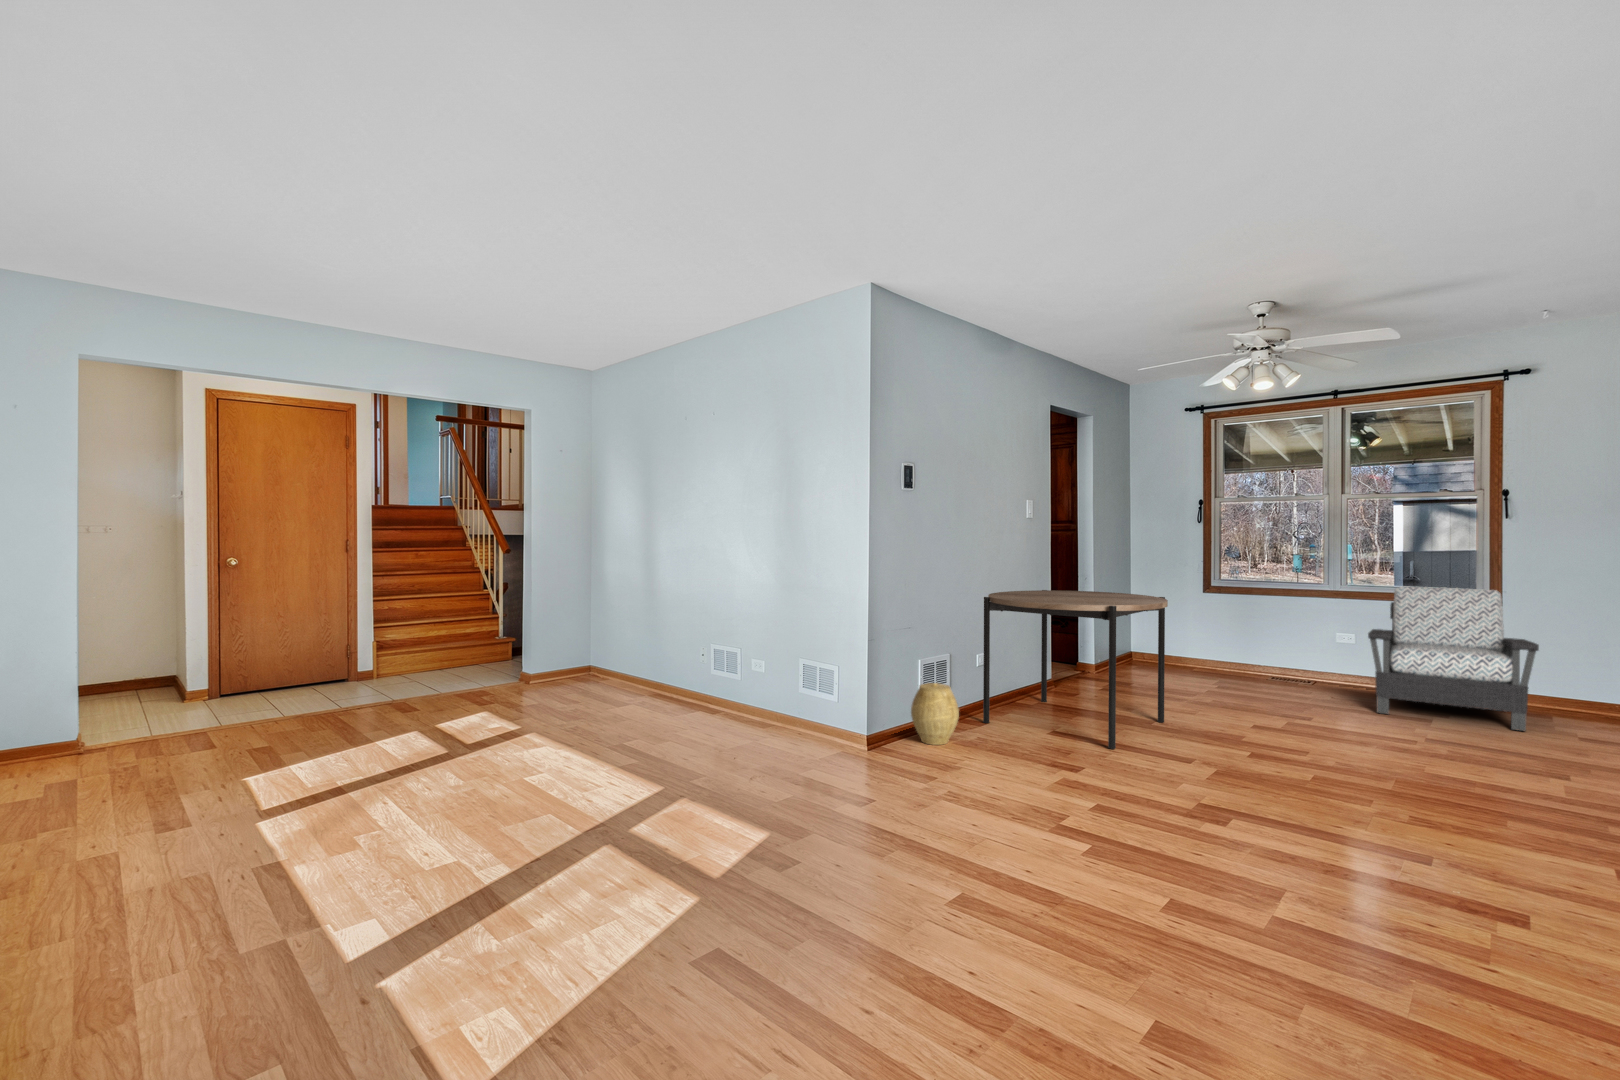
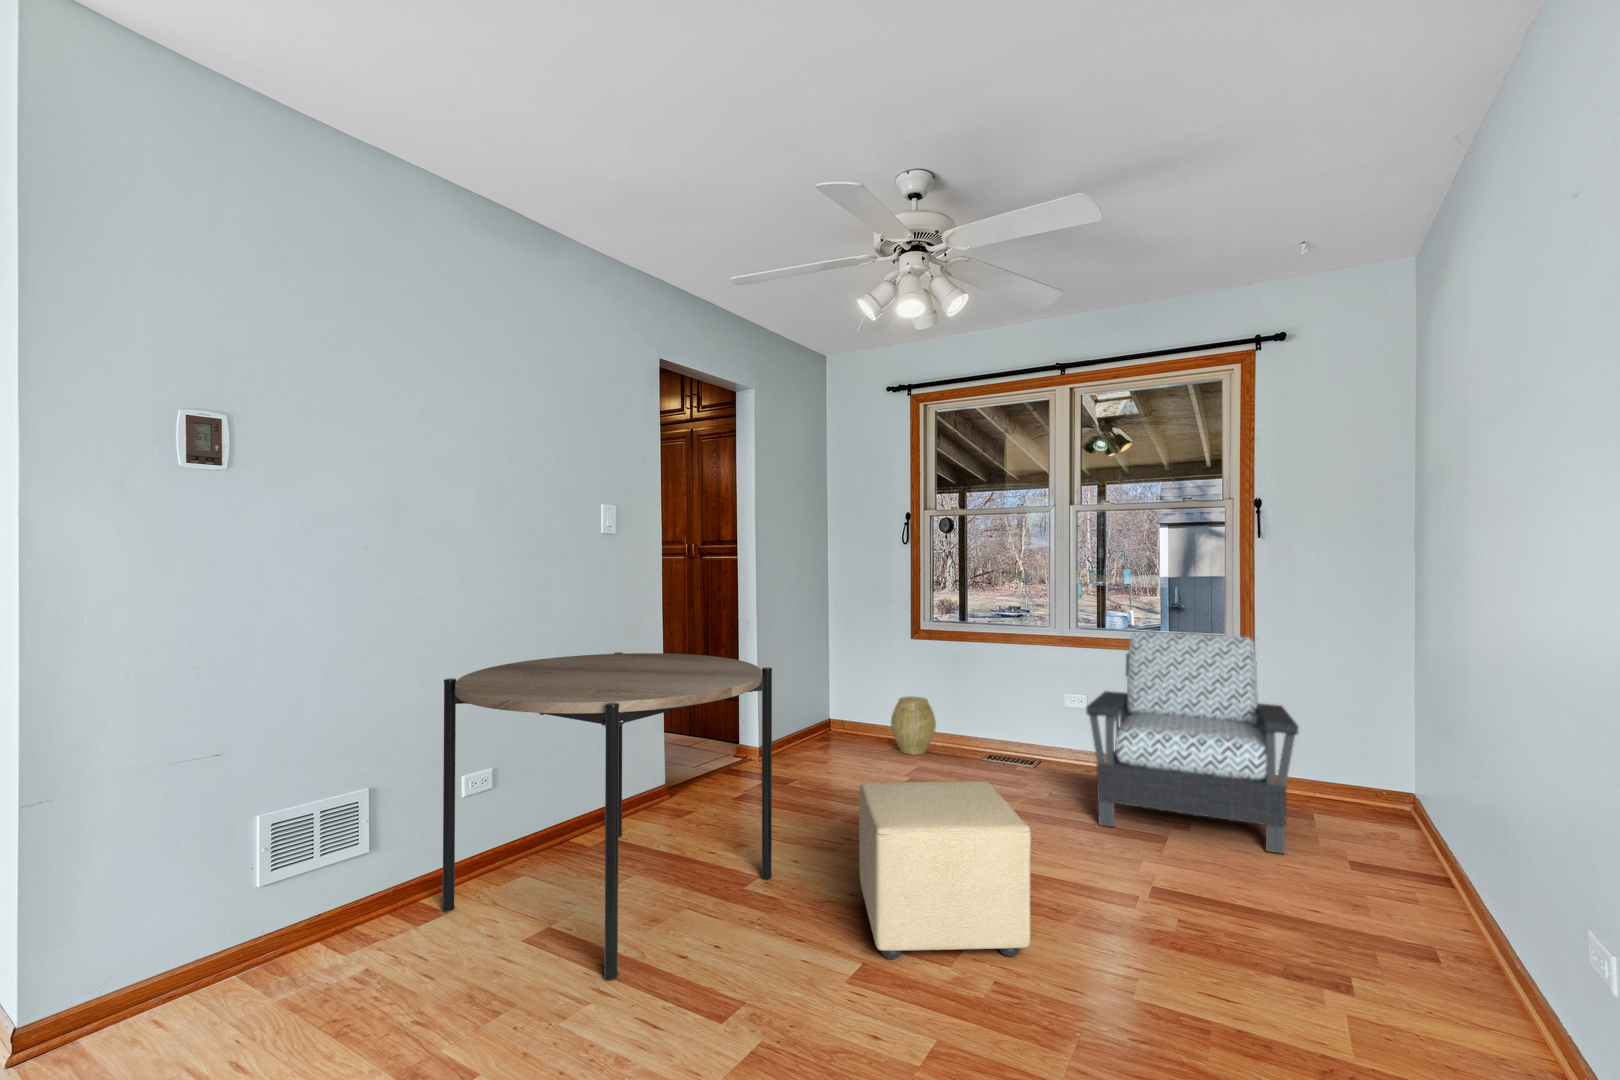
ottoman: none [1229,665,1358,756] -> present [859,781,1031,959]
woven basket: present [911,683,959,745] -> present [891,696,936,755]

